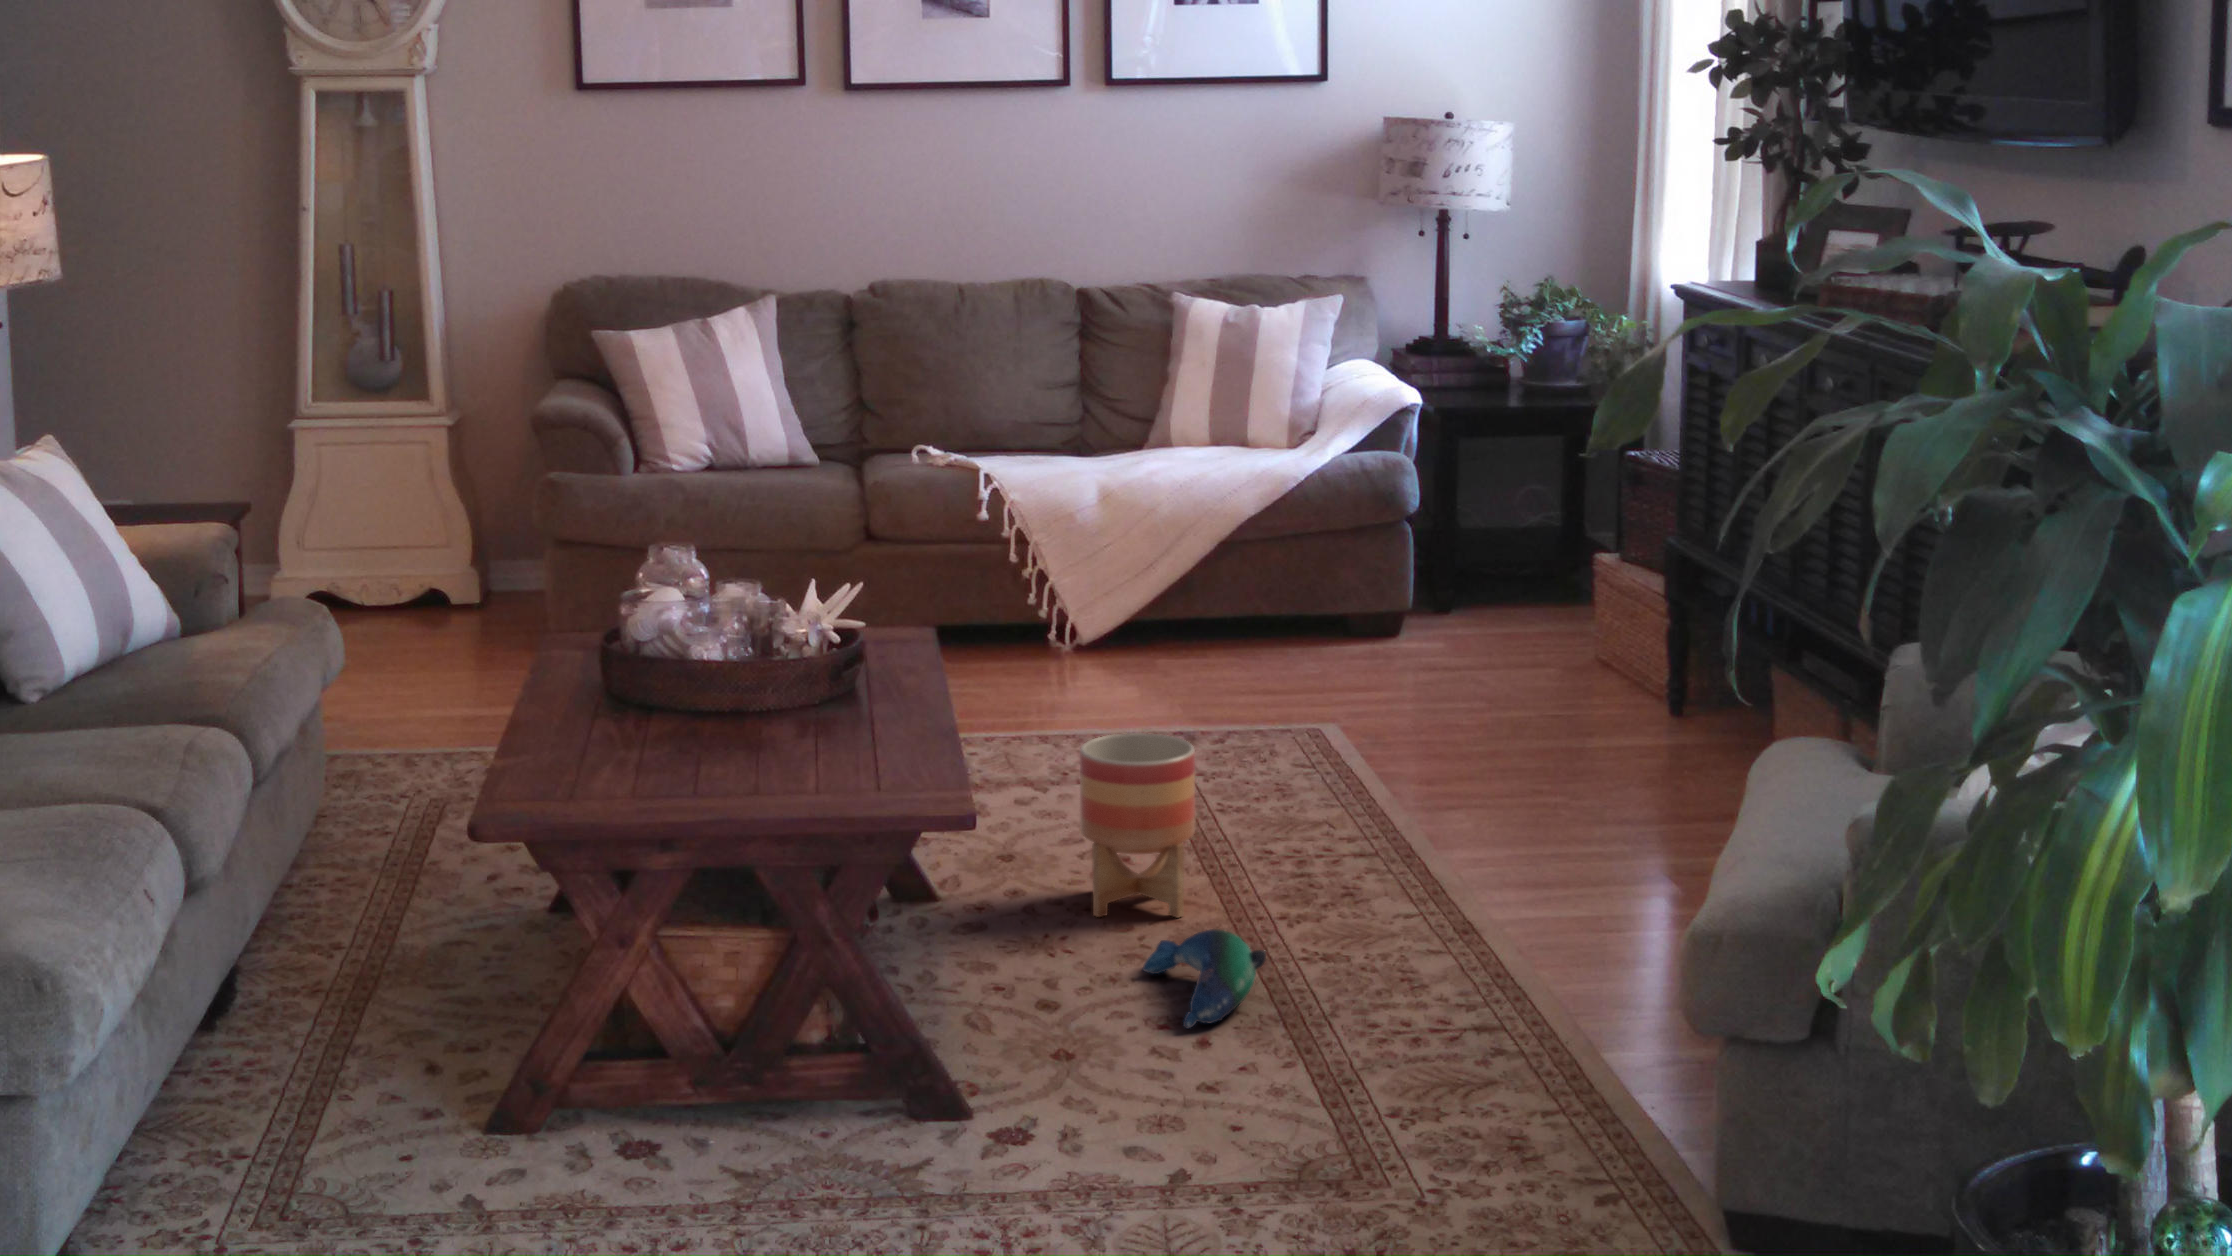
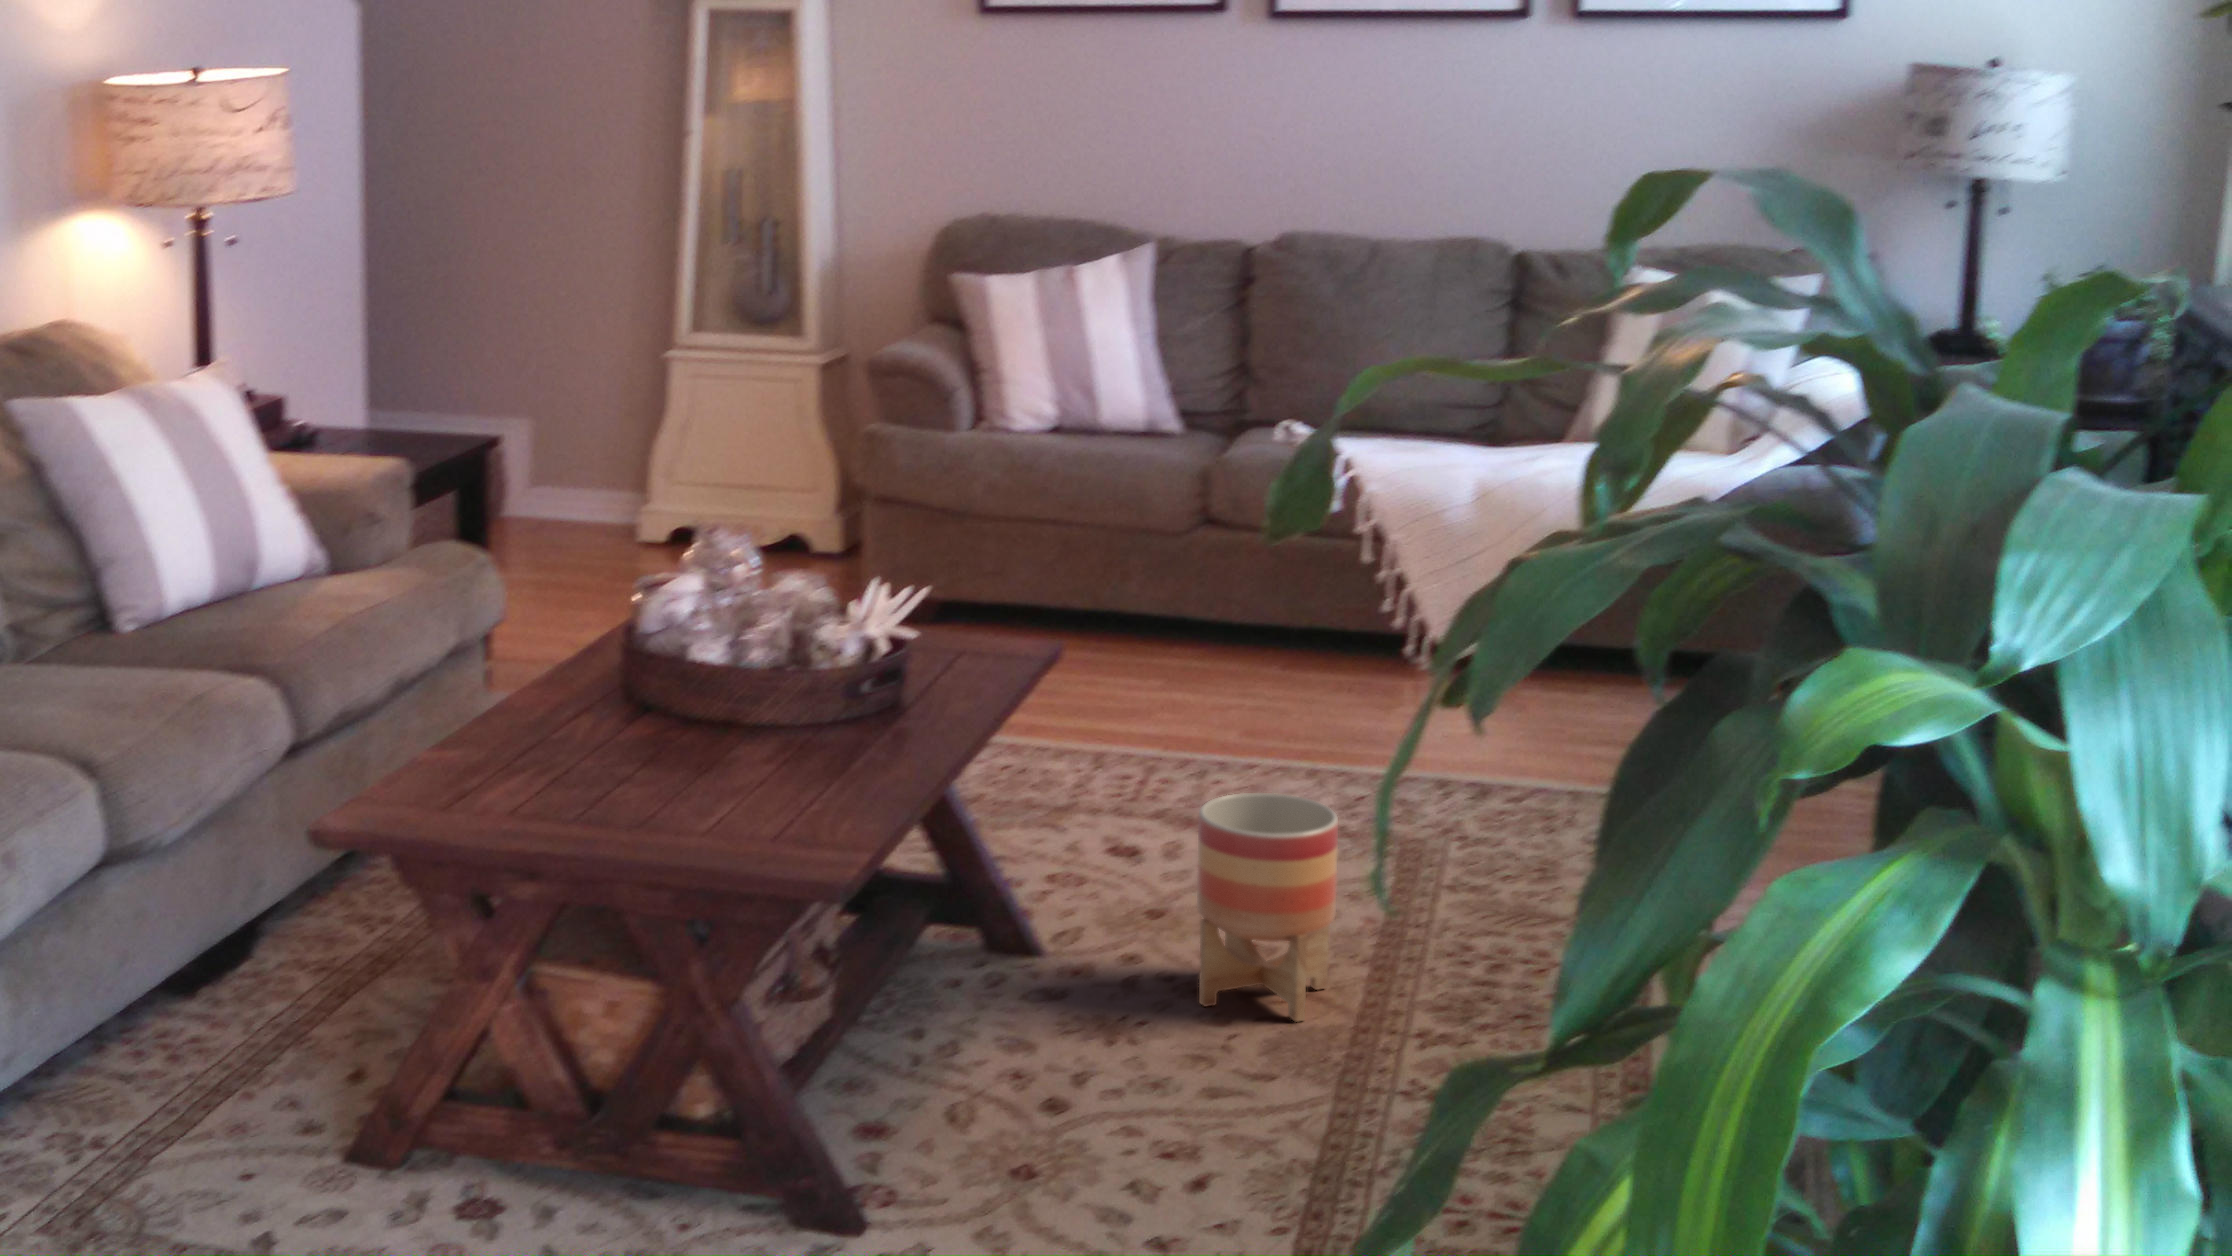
plush toy: present [1143,929,1266,1029] -> none [1189,1049,1321,1169]

